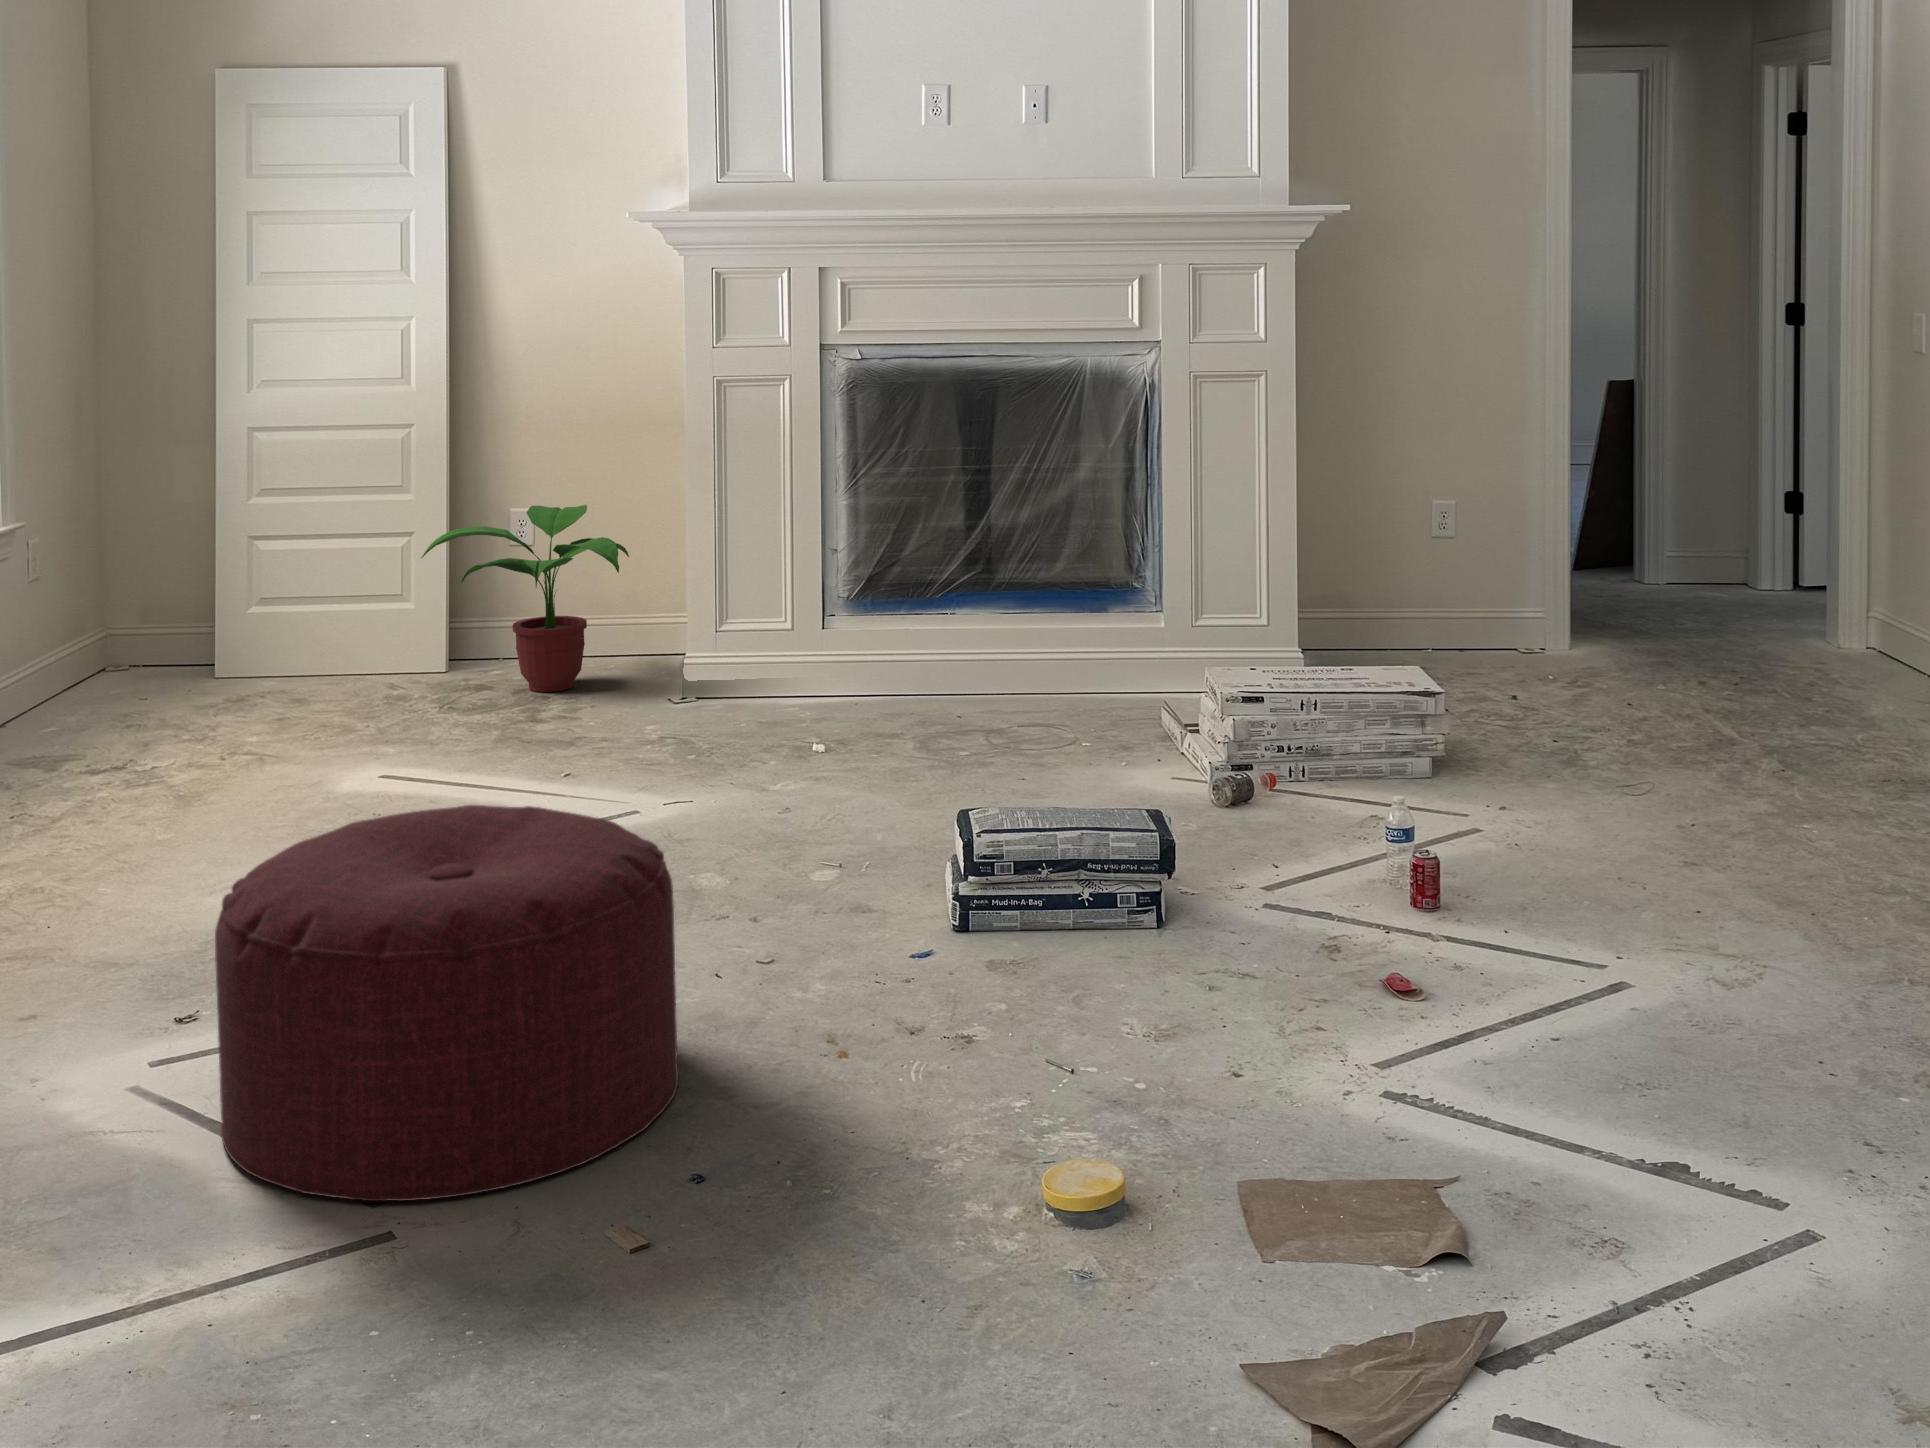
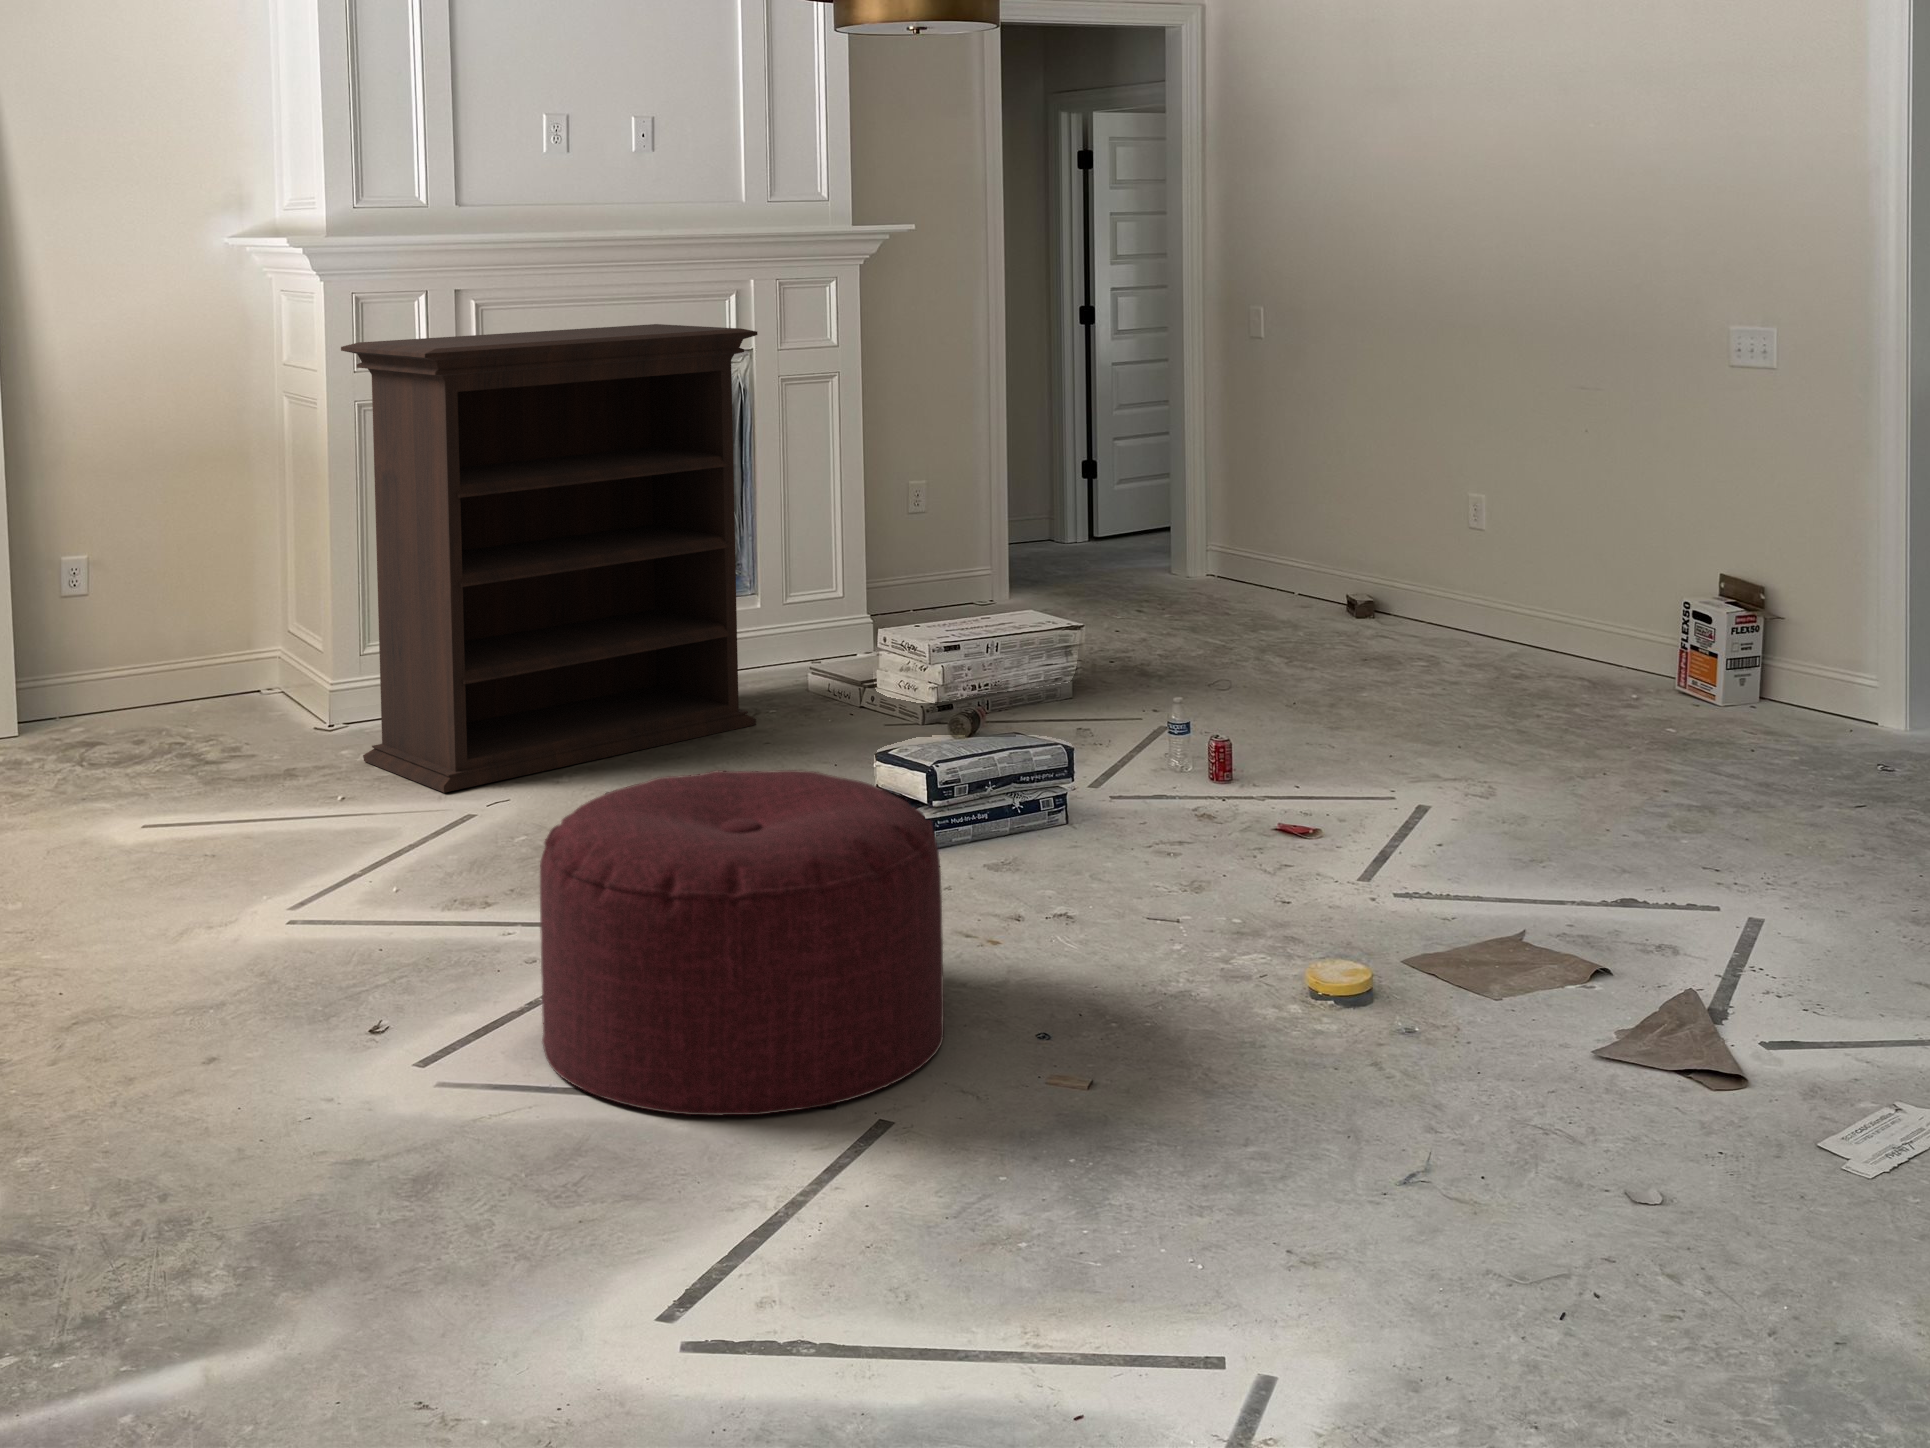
bookshelf: none [626,311,1051,784] -> present [341,324,758,793]
potted plant: present [421,505,629,692] -> none [35,541,264,737]

